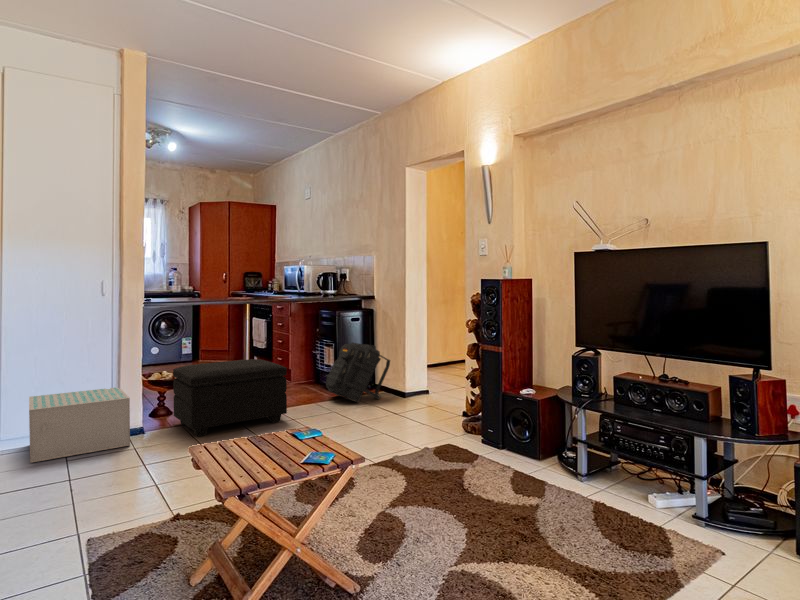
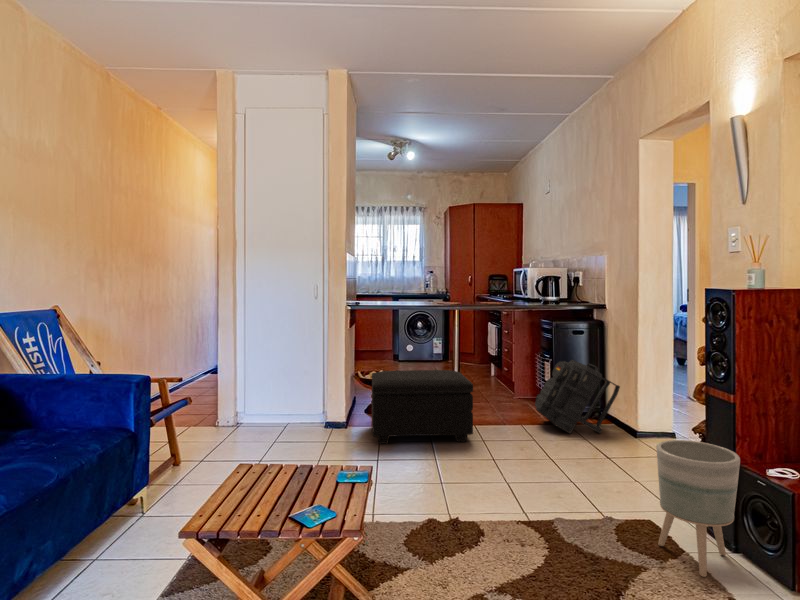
planter: none [463,381,511,465] -> present [656,440,740,577]
storage box: present [29,387,130,463] -> none [247,385,329,443]

